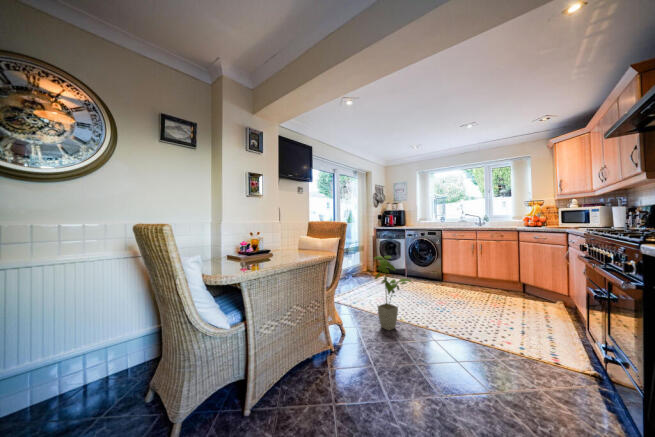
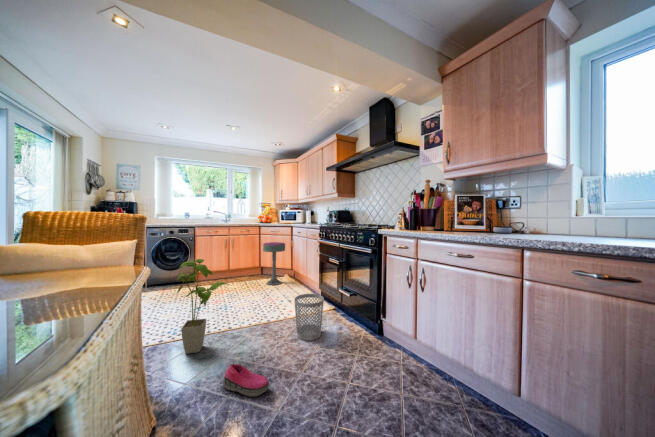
bar stool: none [508,252,546,309] -> present [263,242,285,285]
wastebasket: none [475,319,522,385] -> present [294,294,324,341]
shoe: none [376,345,400,381] -> present [223,364,269,397]

